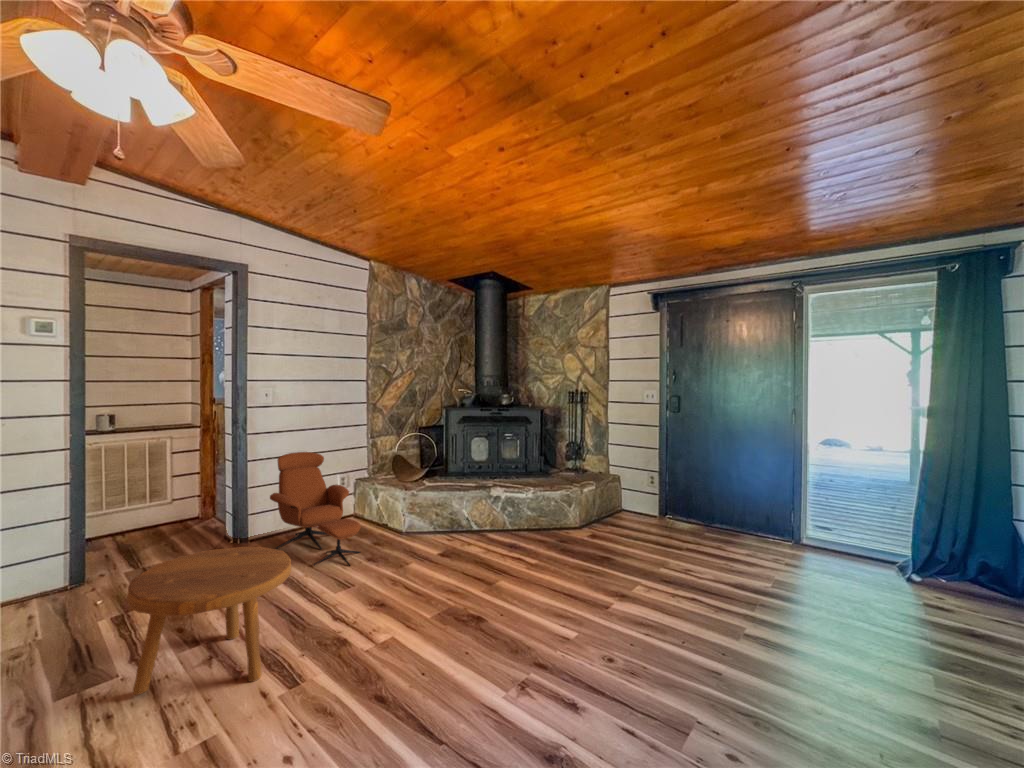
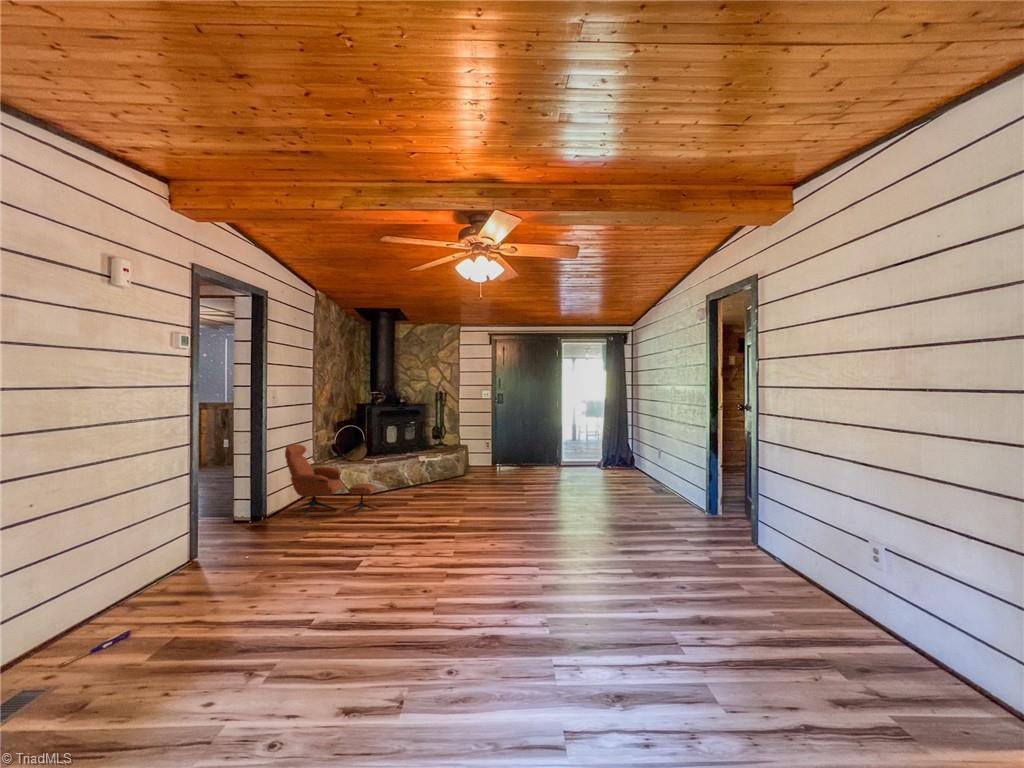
footstool: present [126,547,291,695] -> none [377,485,449,552]

